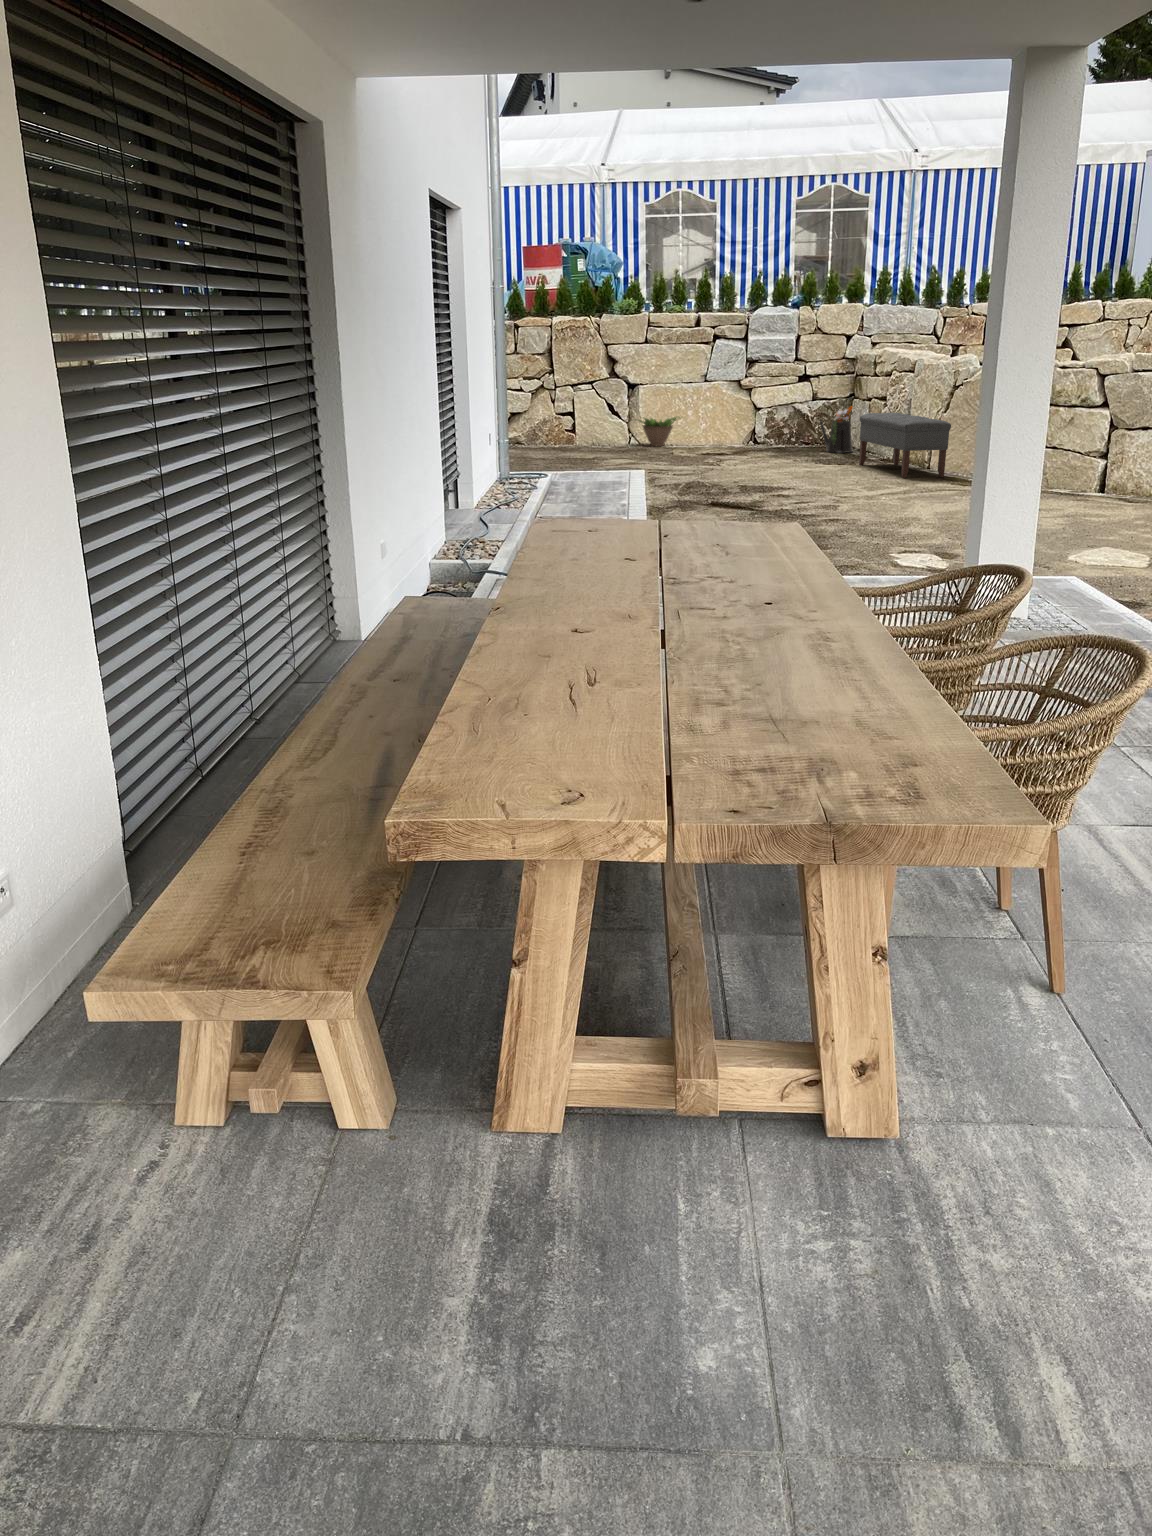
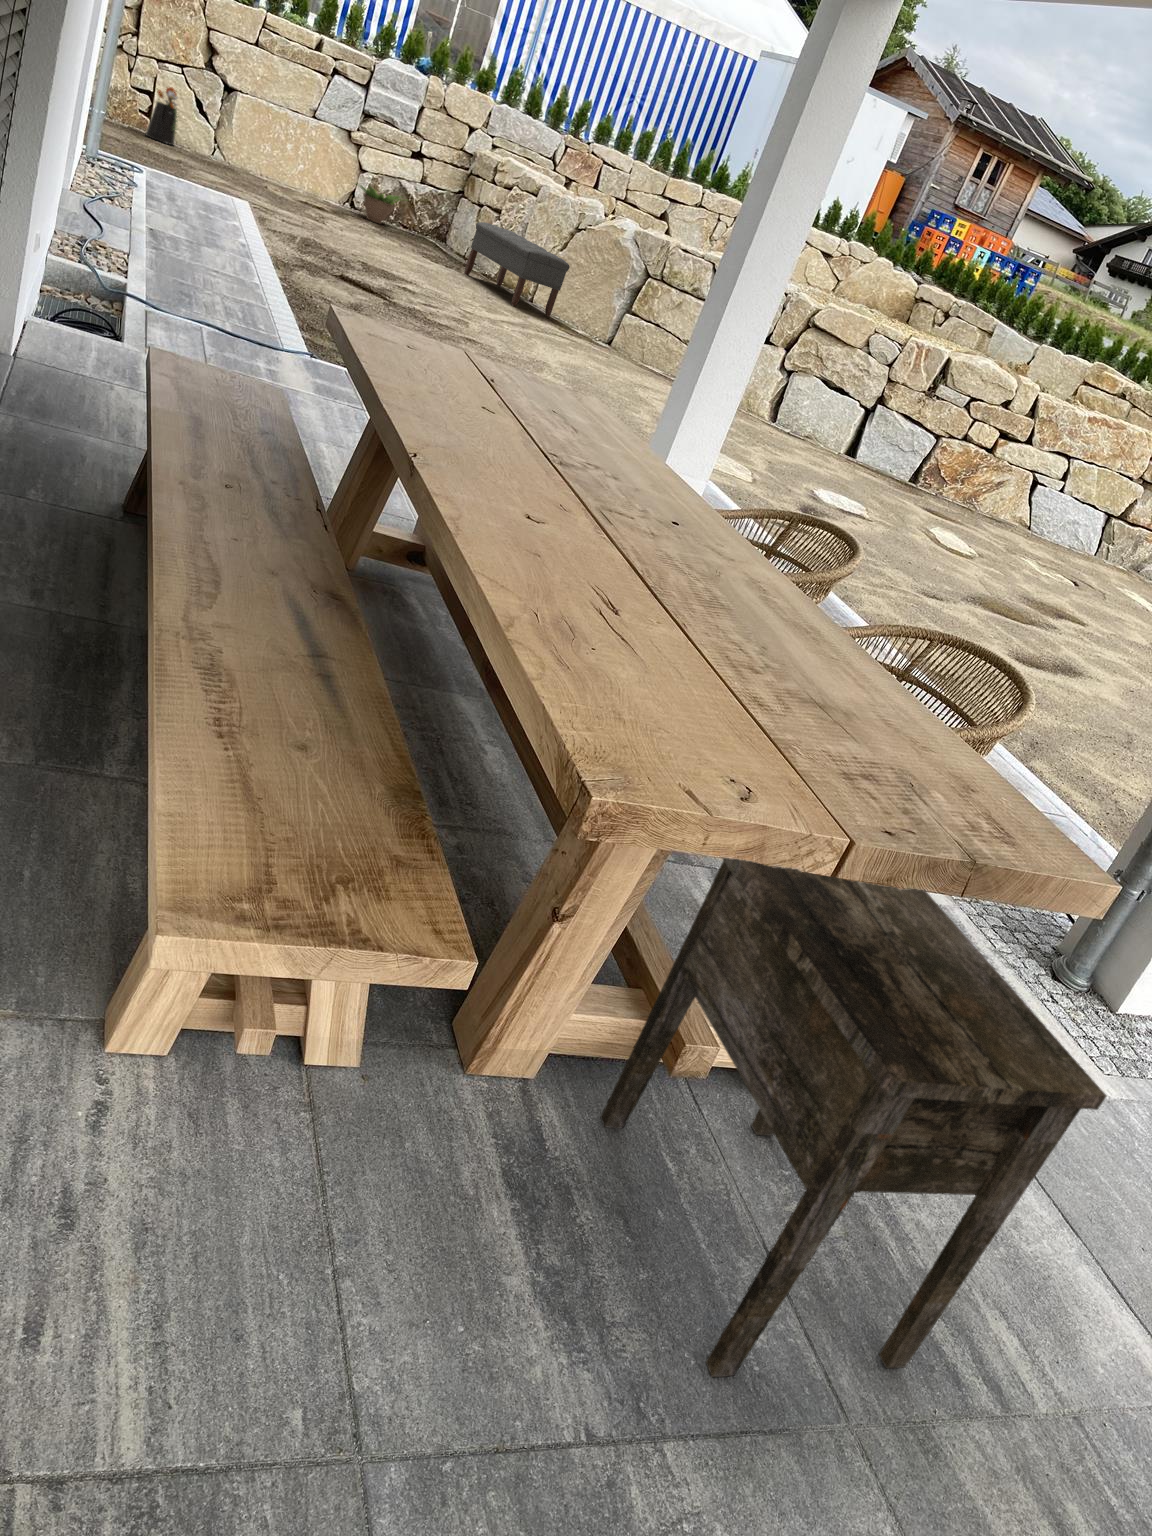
watering can: present [820,406,853,453] -> present [145,87,178,145]
decorative plant: present [638,417,680,446] -> present [355,184,402,224]
side table: none [623,867,920,1396] -> present [601,858,1107,1377]

